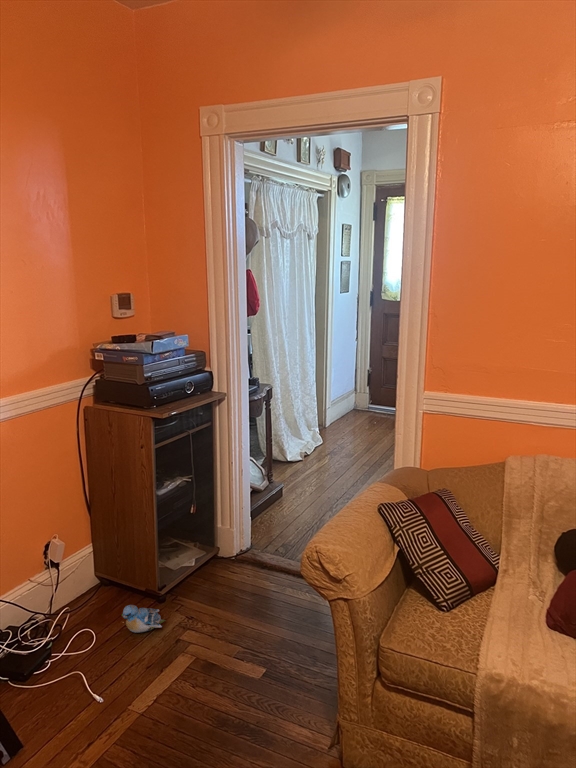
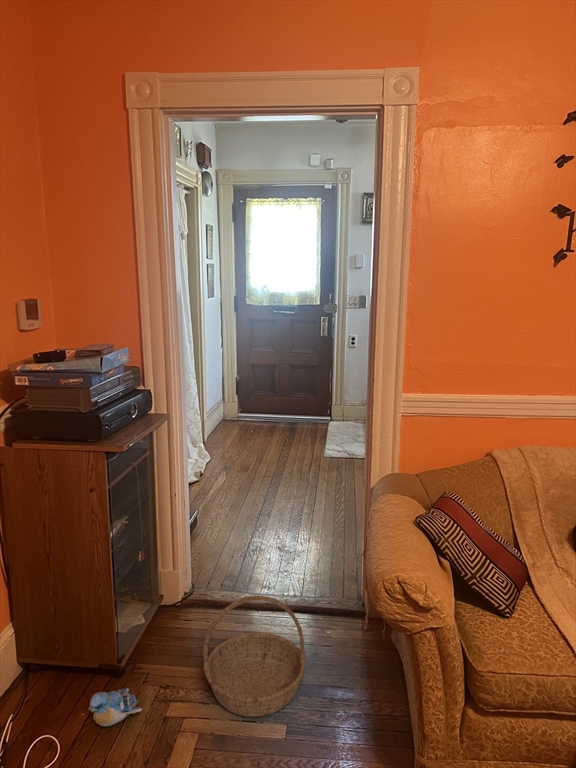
basket: none [215,554,300,656] -> present [203,596,305,717]

